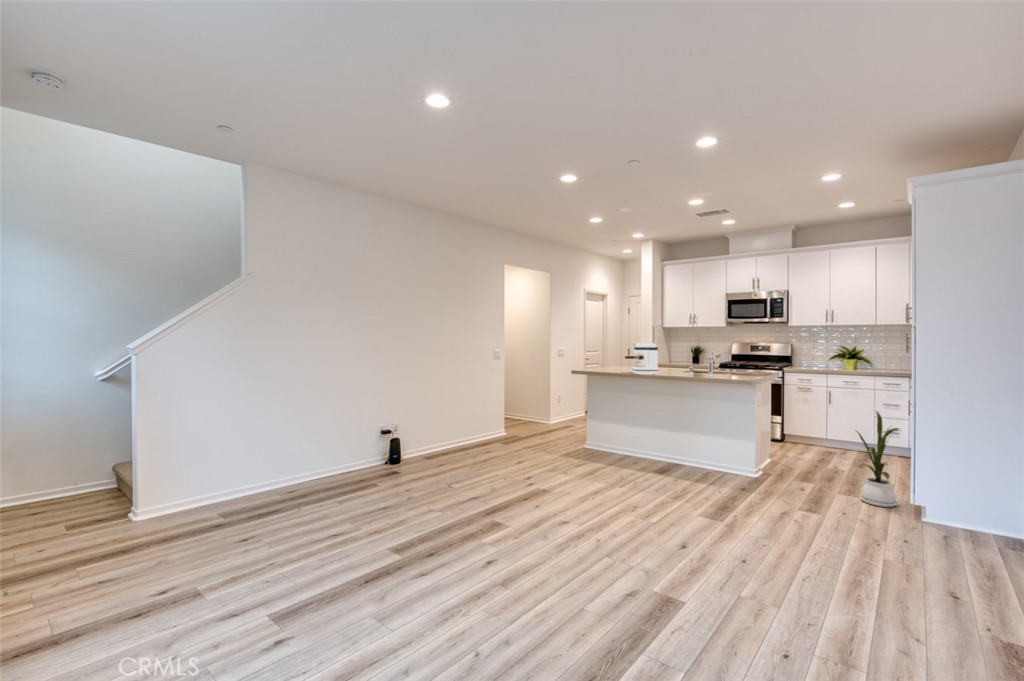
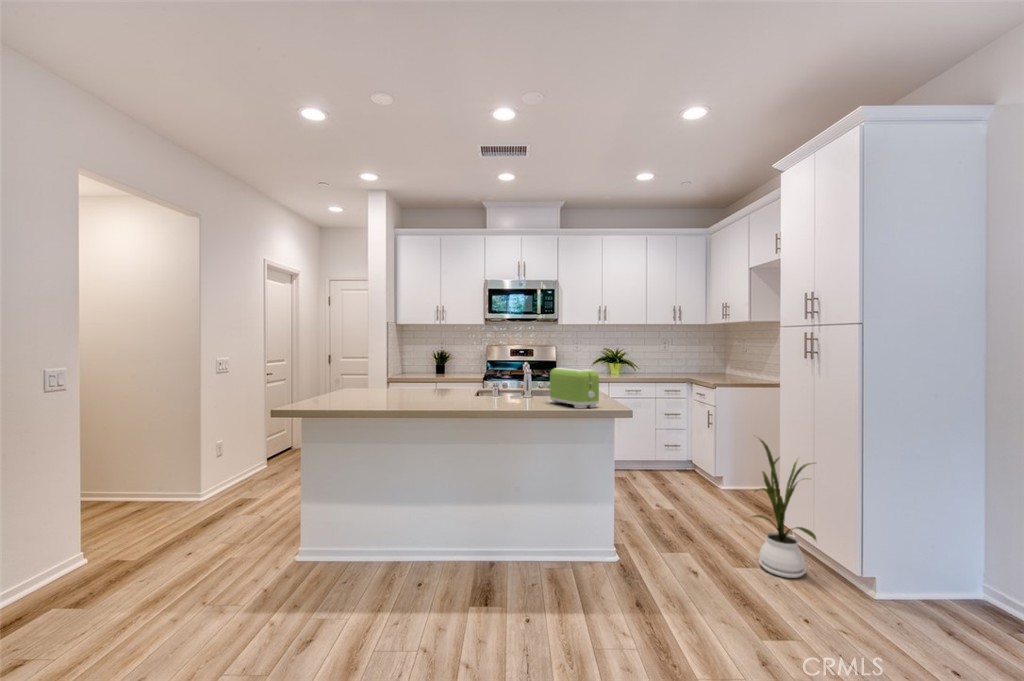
coffee maker: present [625,343,658,374] -> none [389,346,454,406]
toaster: none [714,357,737,380] -> present [550,367,599,409]

